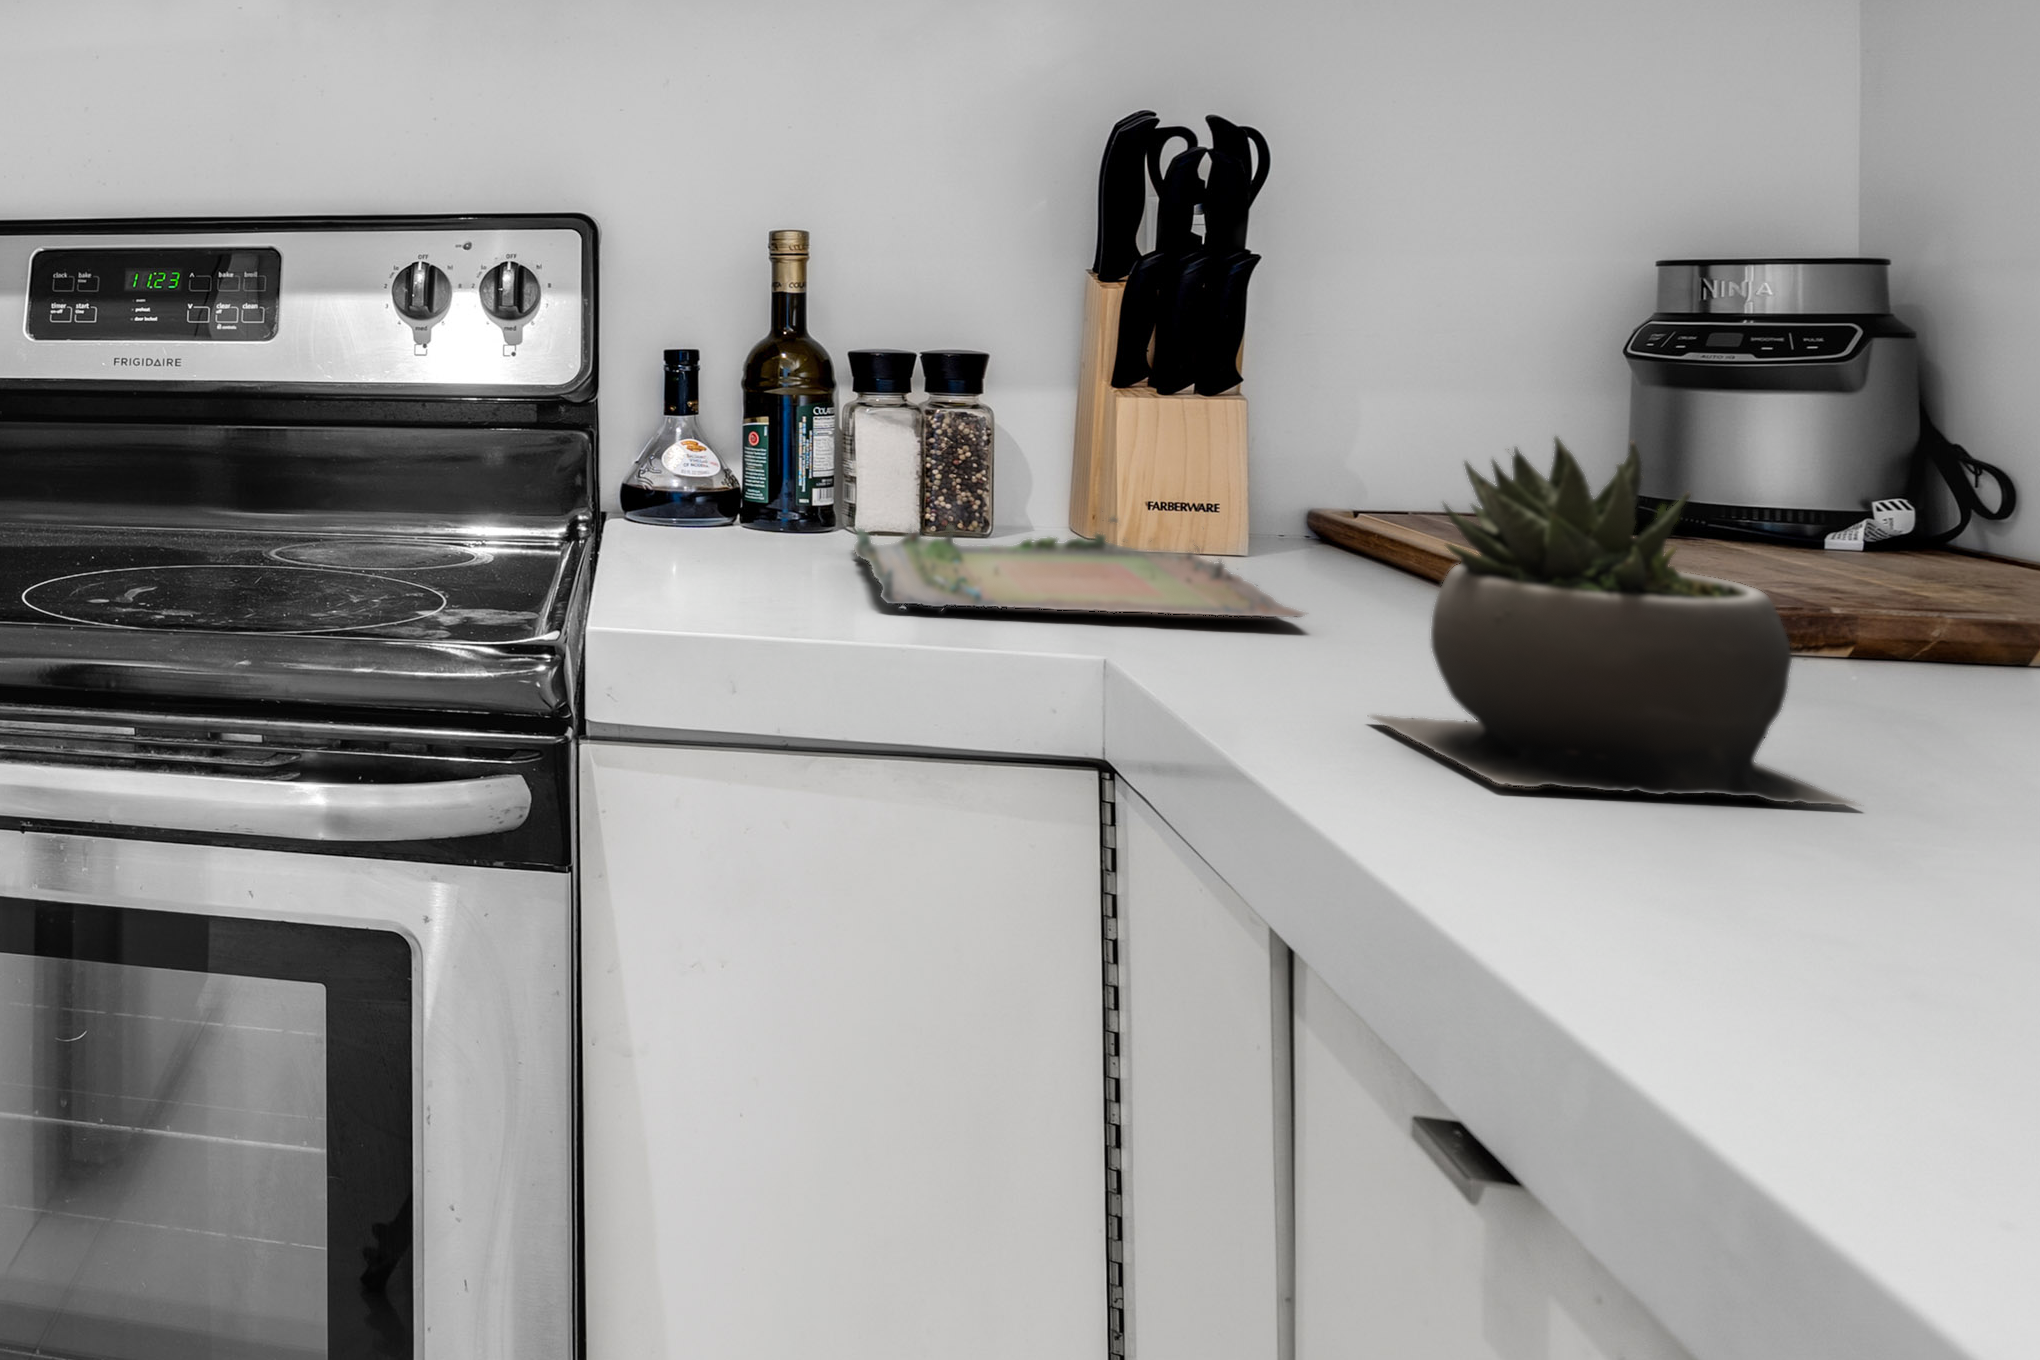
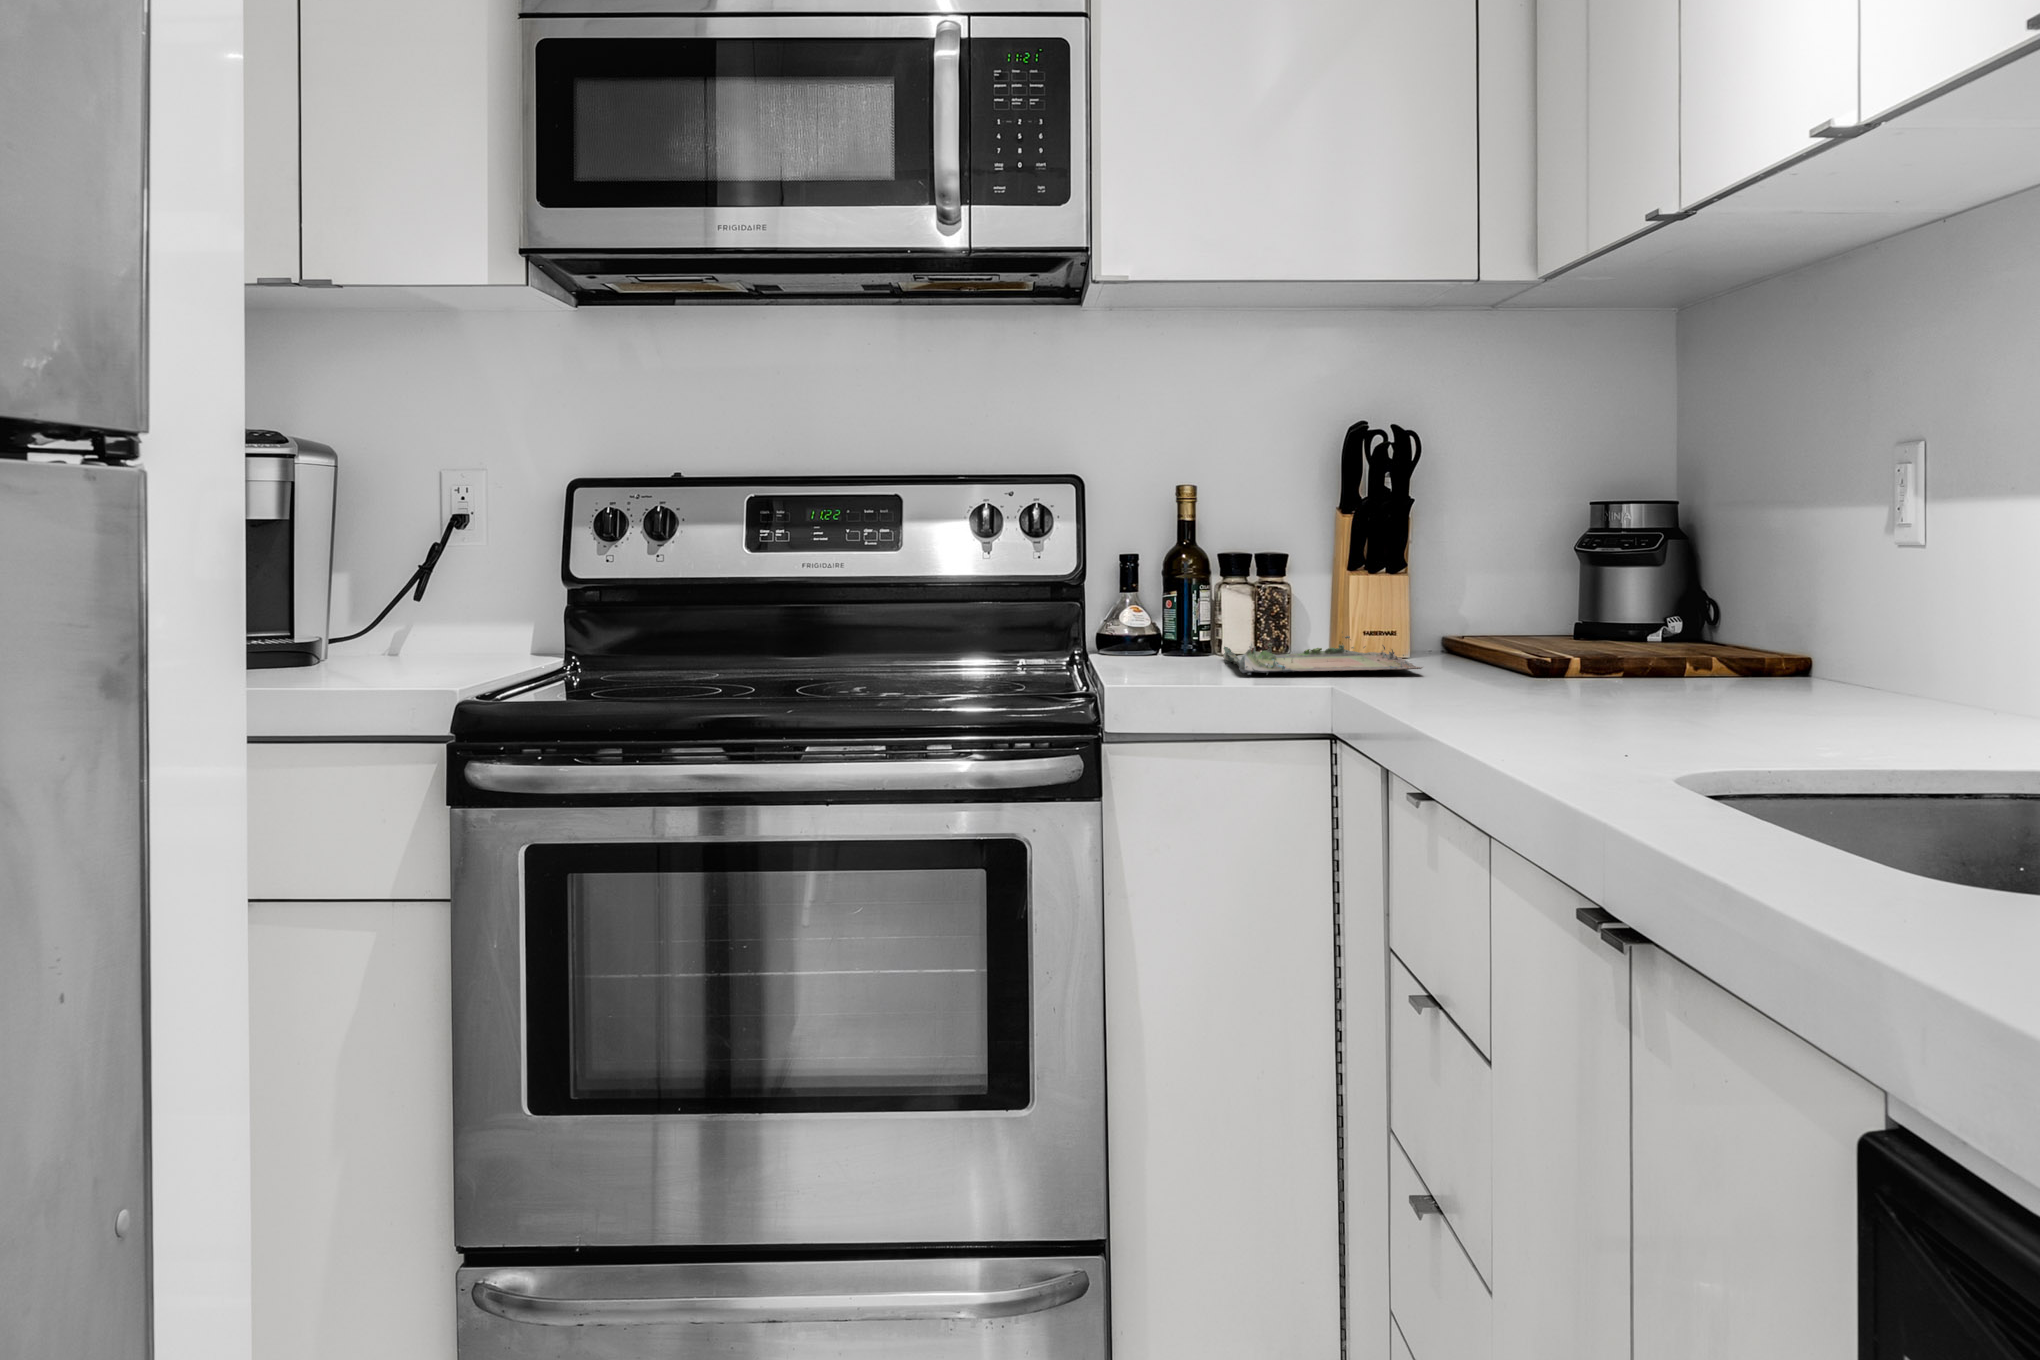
succulent plant: present [1372,437,1856,805] -> none [1433,570,1586,705]

